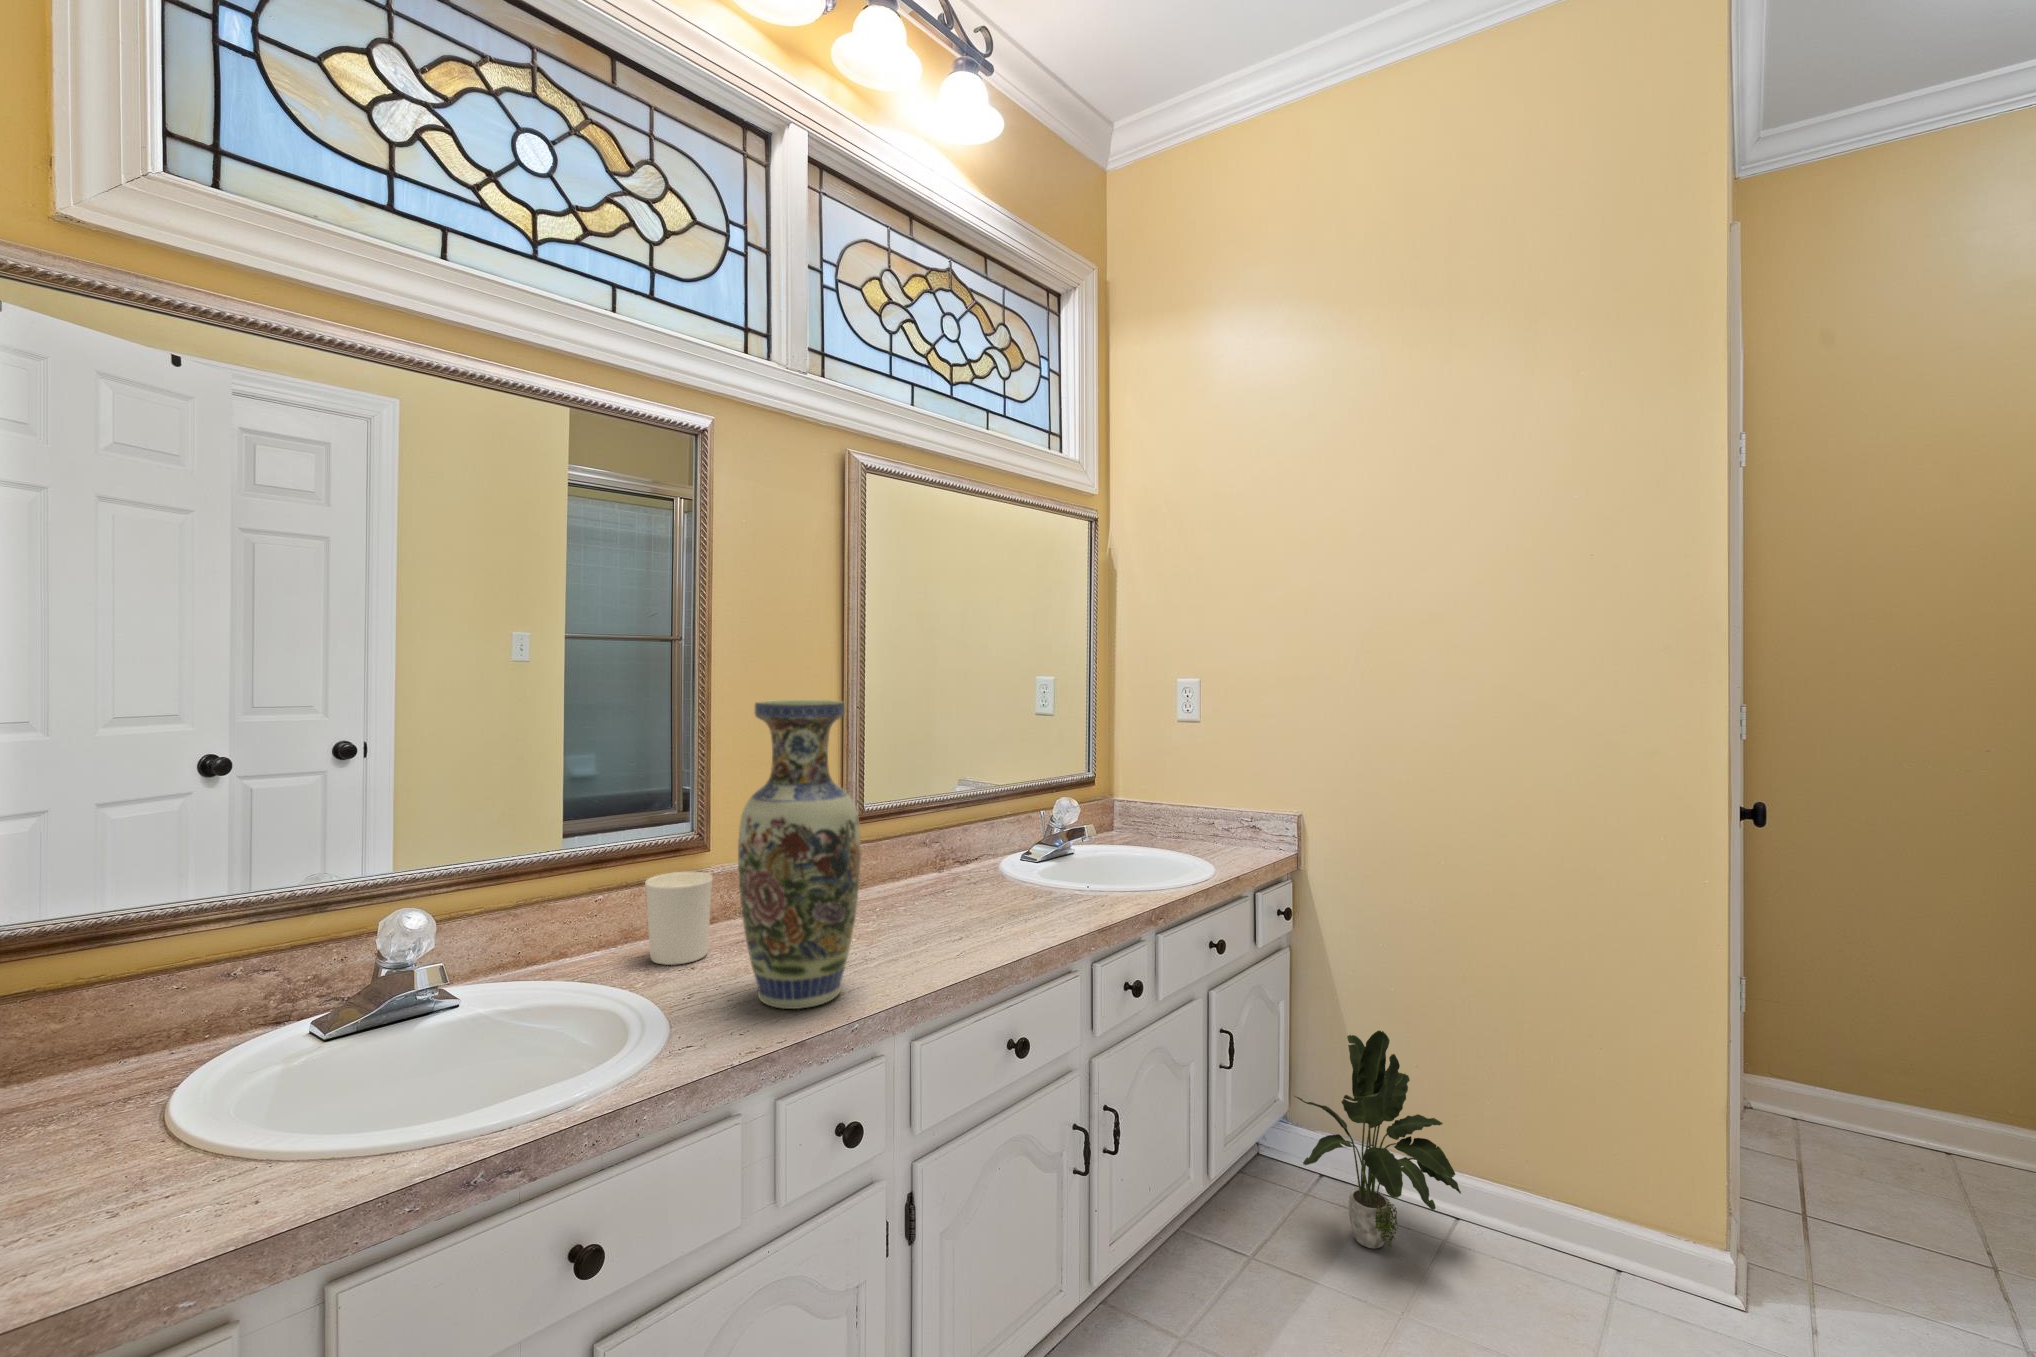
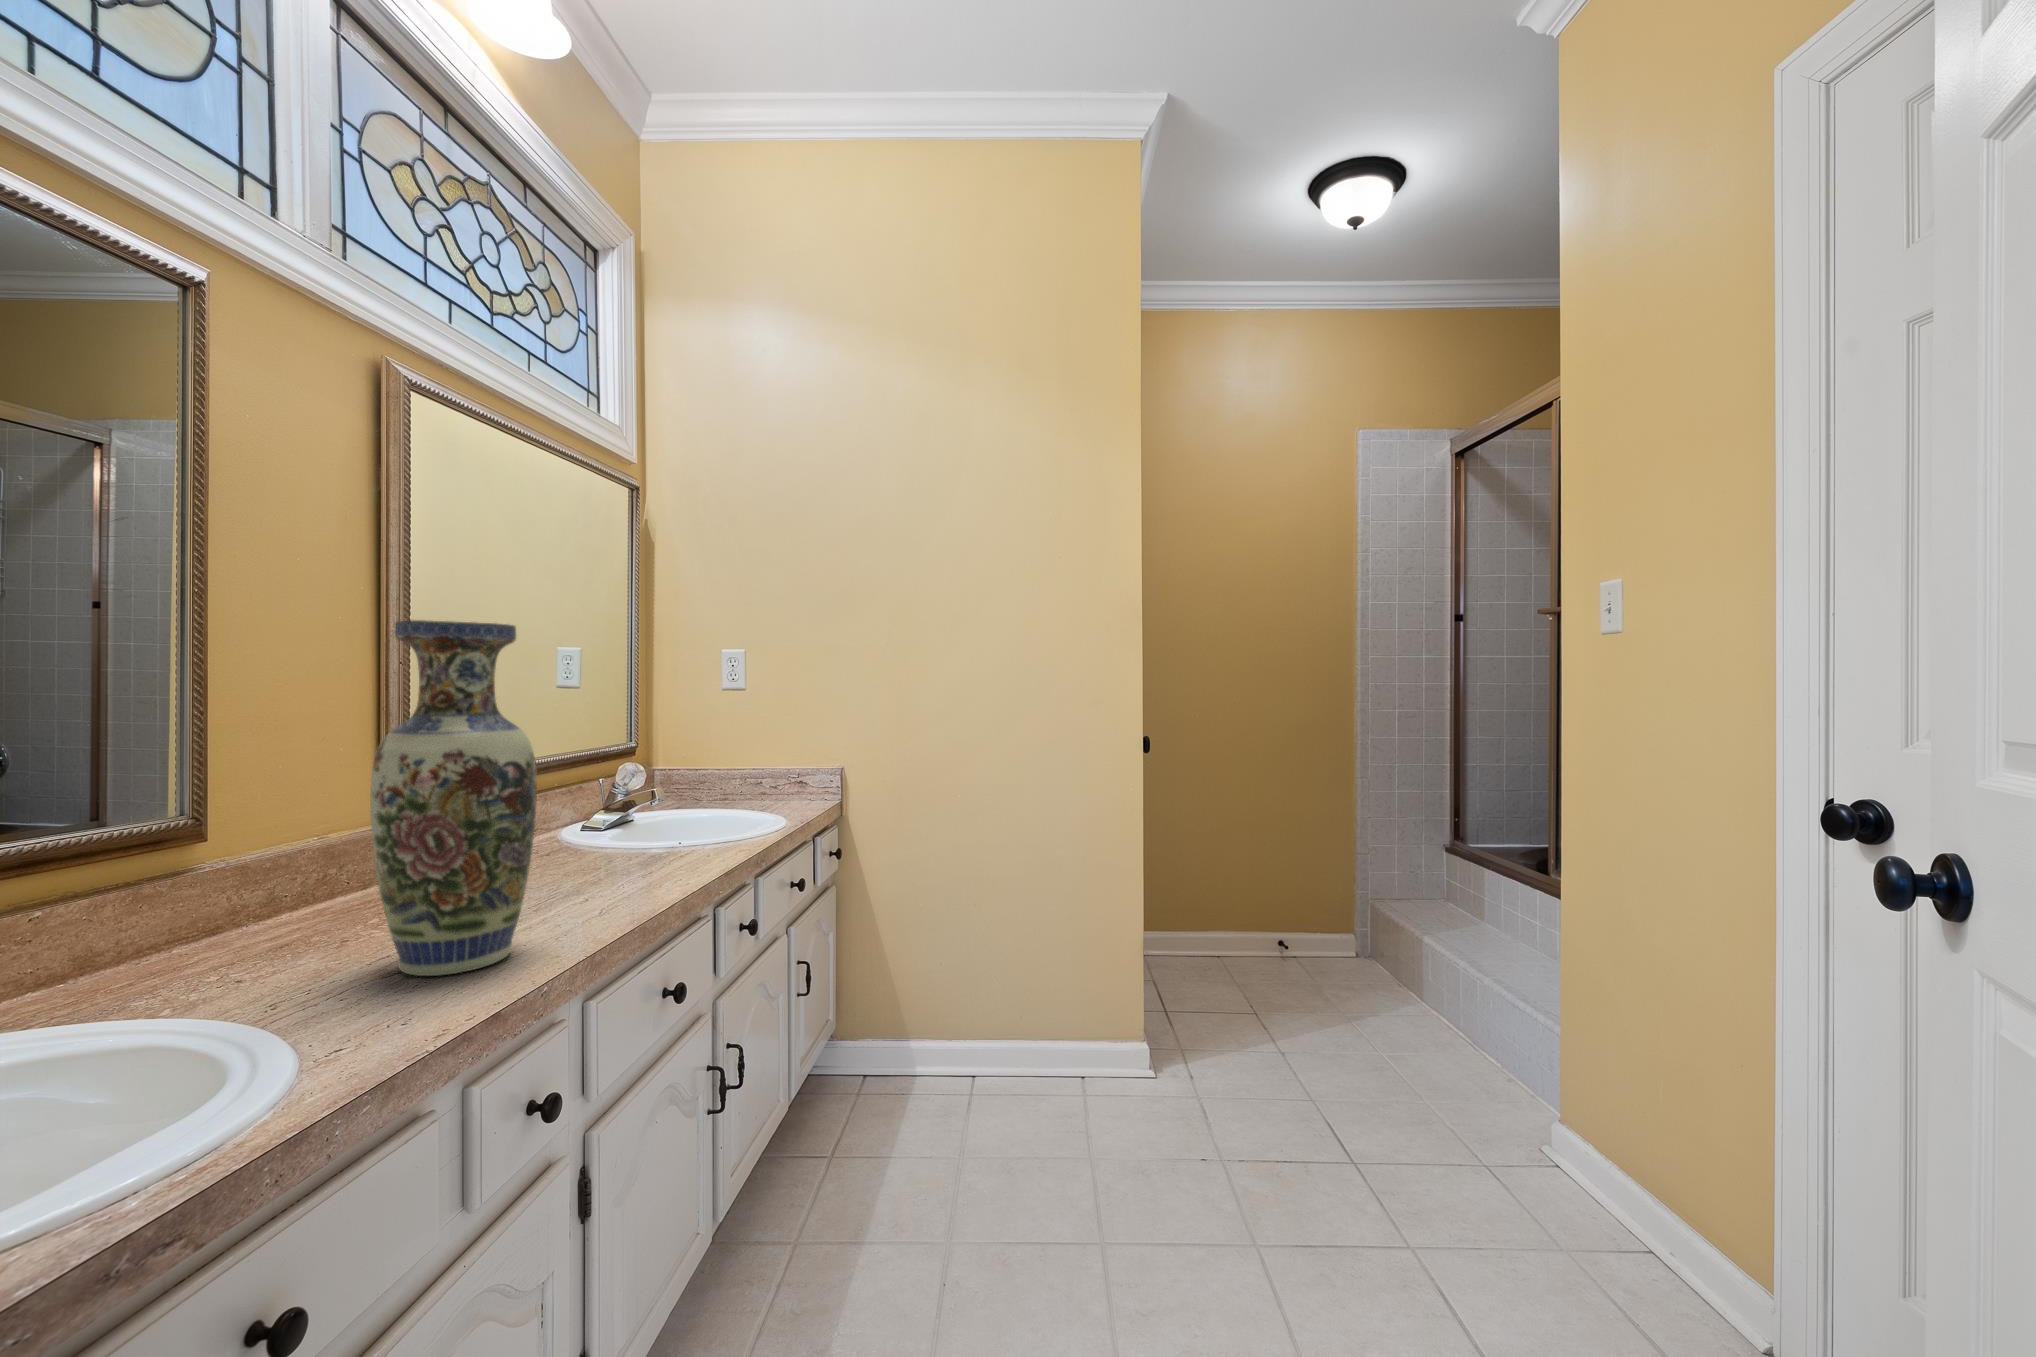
candle holder: present [645,872,713,965] -> none [144,857,263,981]
potted plant: present [1294,1030,1461,1248] -> none [856,931,978,1110]

